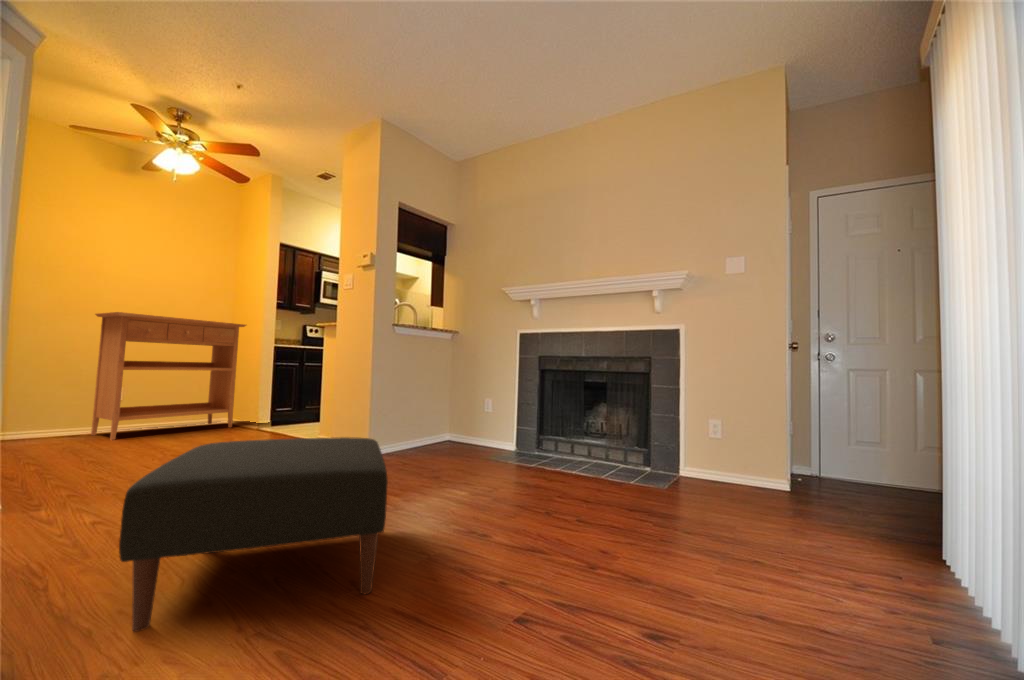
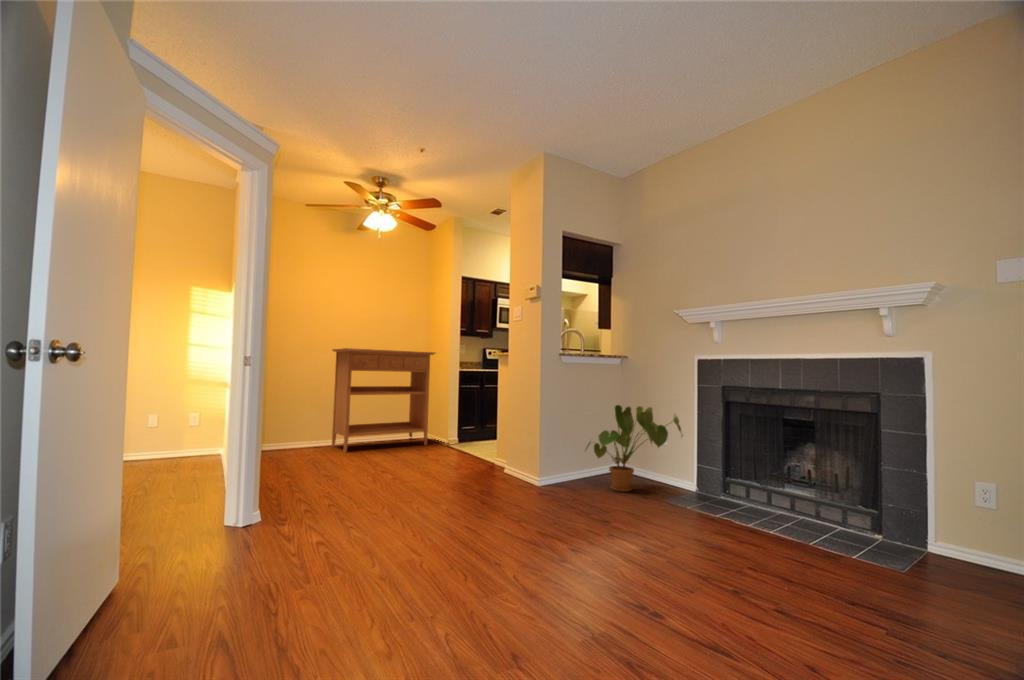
house plant: none [415,374,505,455] -> present [585,405,683,492]
ottoman: present [119,437,388,632] -> none [350,475,538,629]

